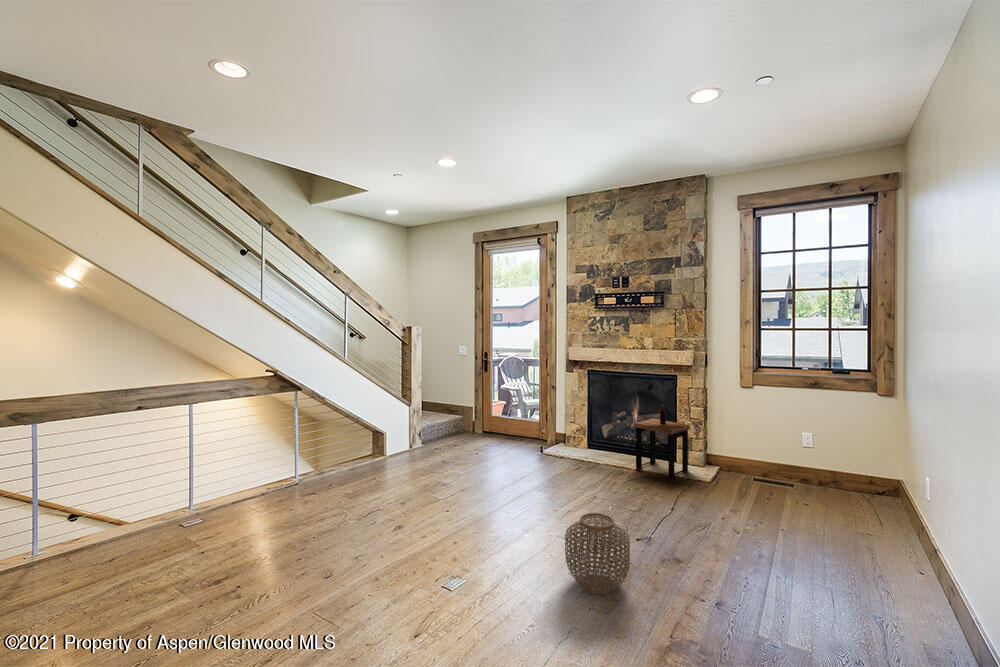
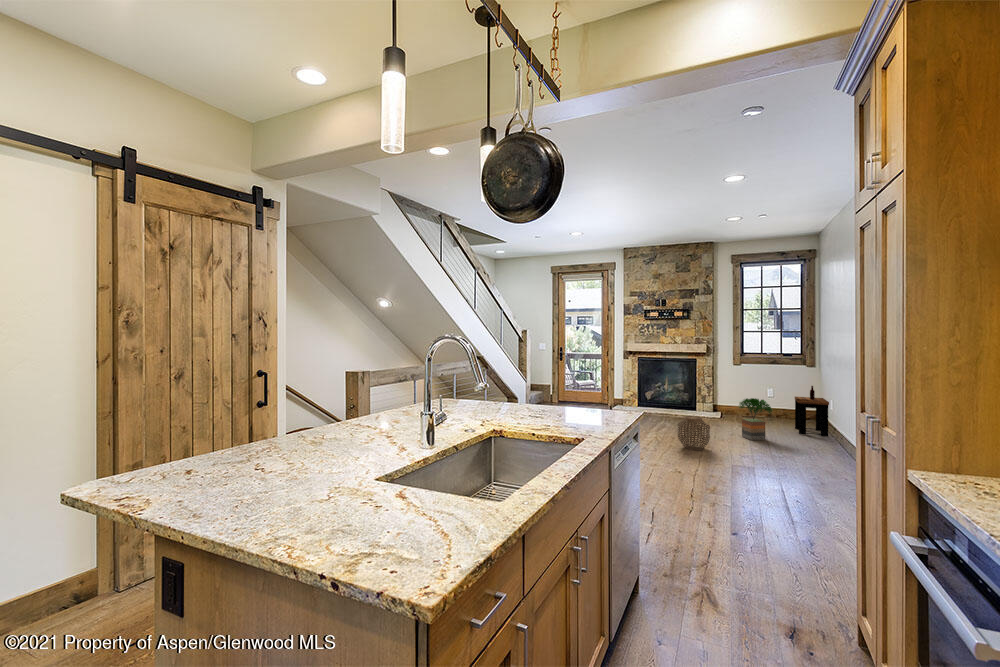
side table: present [634,405,690,478] -> present [795,386,829,436]
potted tree: none [717,467,789,560] -> present [739,398,773,440]

